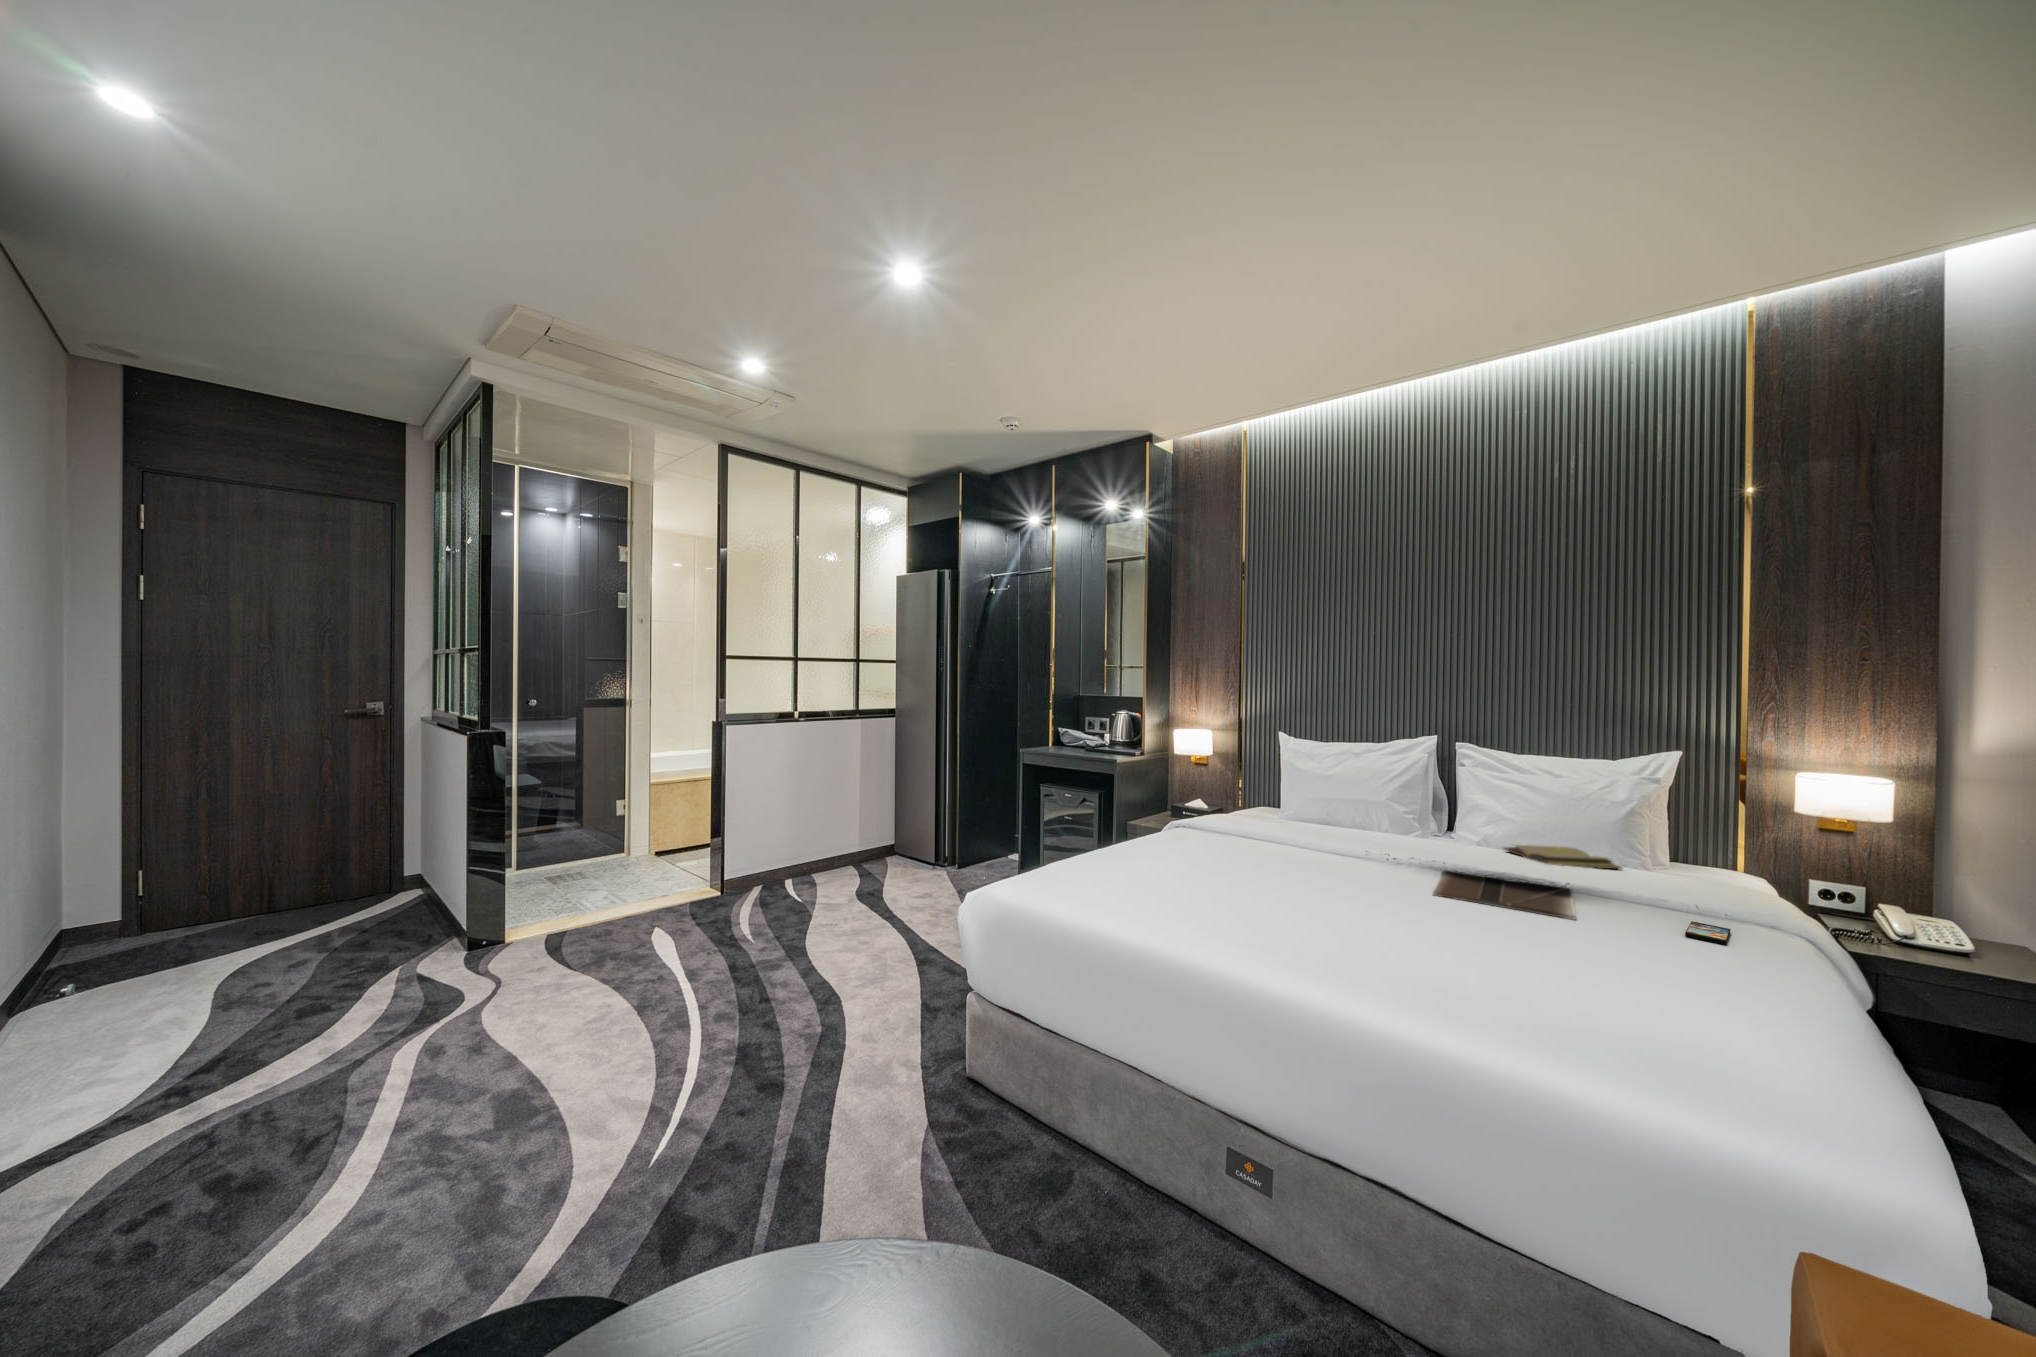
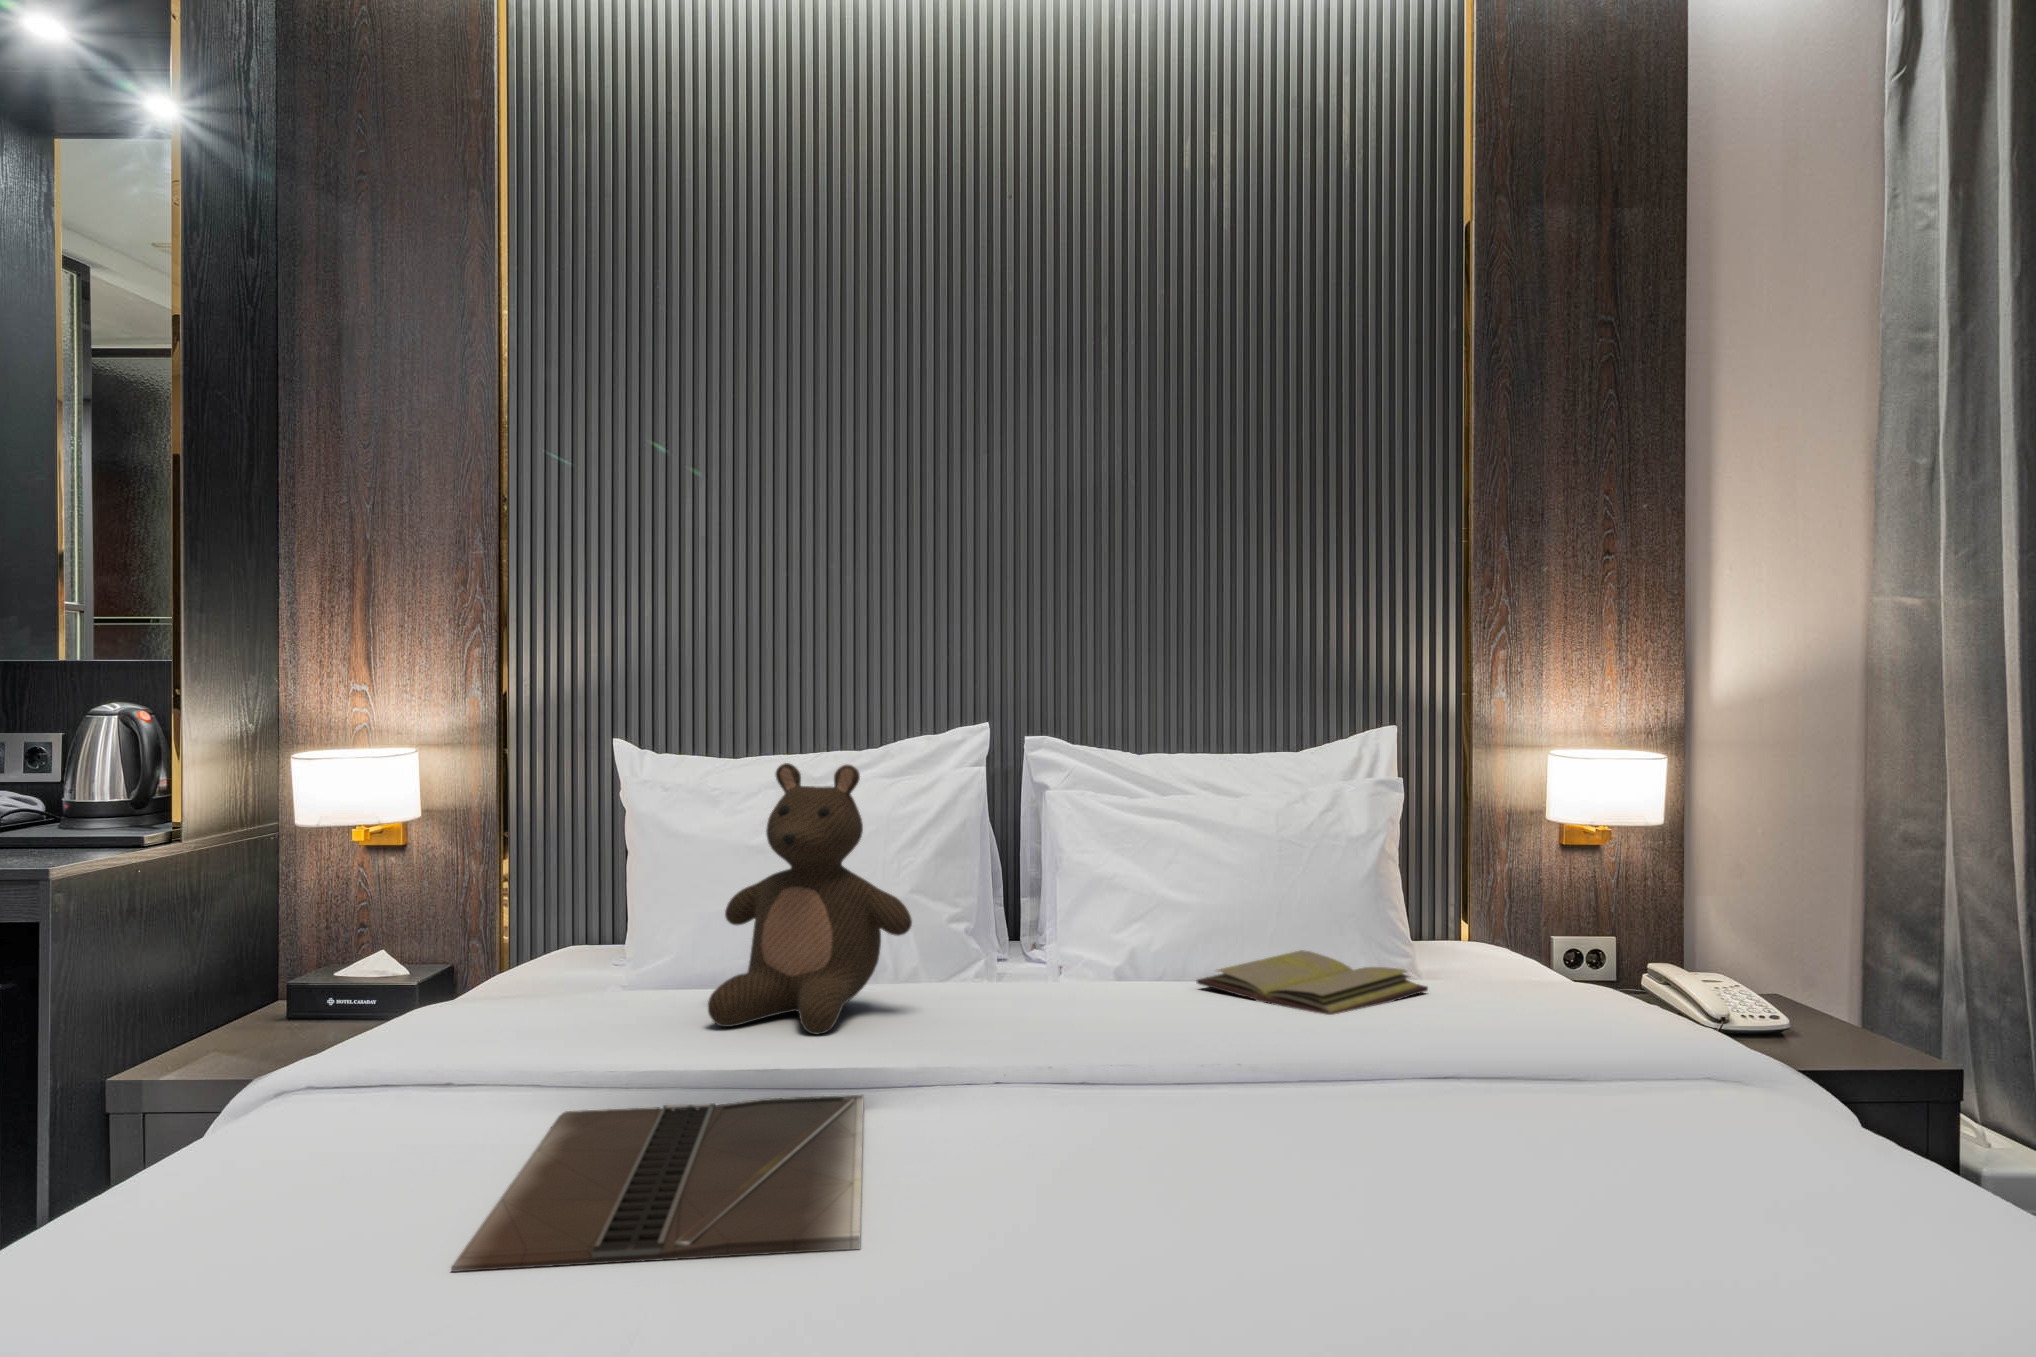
stuffed bear: none [1293,745,1368,834] -> present [708,763,912,1035]
laptop: present [1433,870,1576,920] -> present [451,1095,863,1272]
smartphone: present [1685,921,1730,945] -> none [1762,1135,1931,1207]

